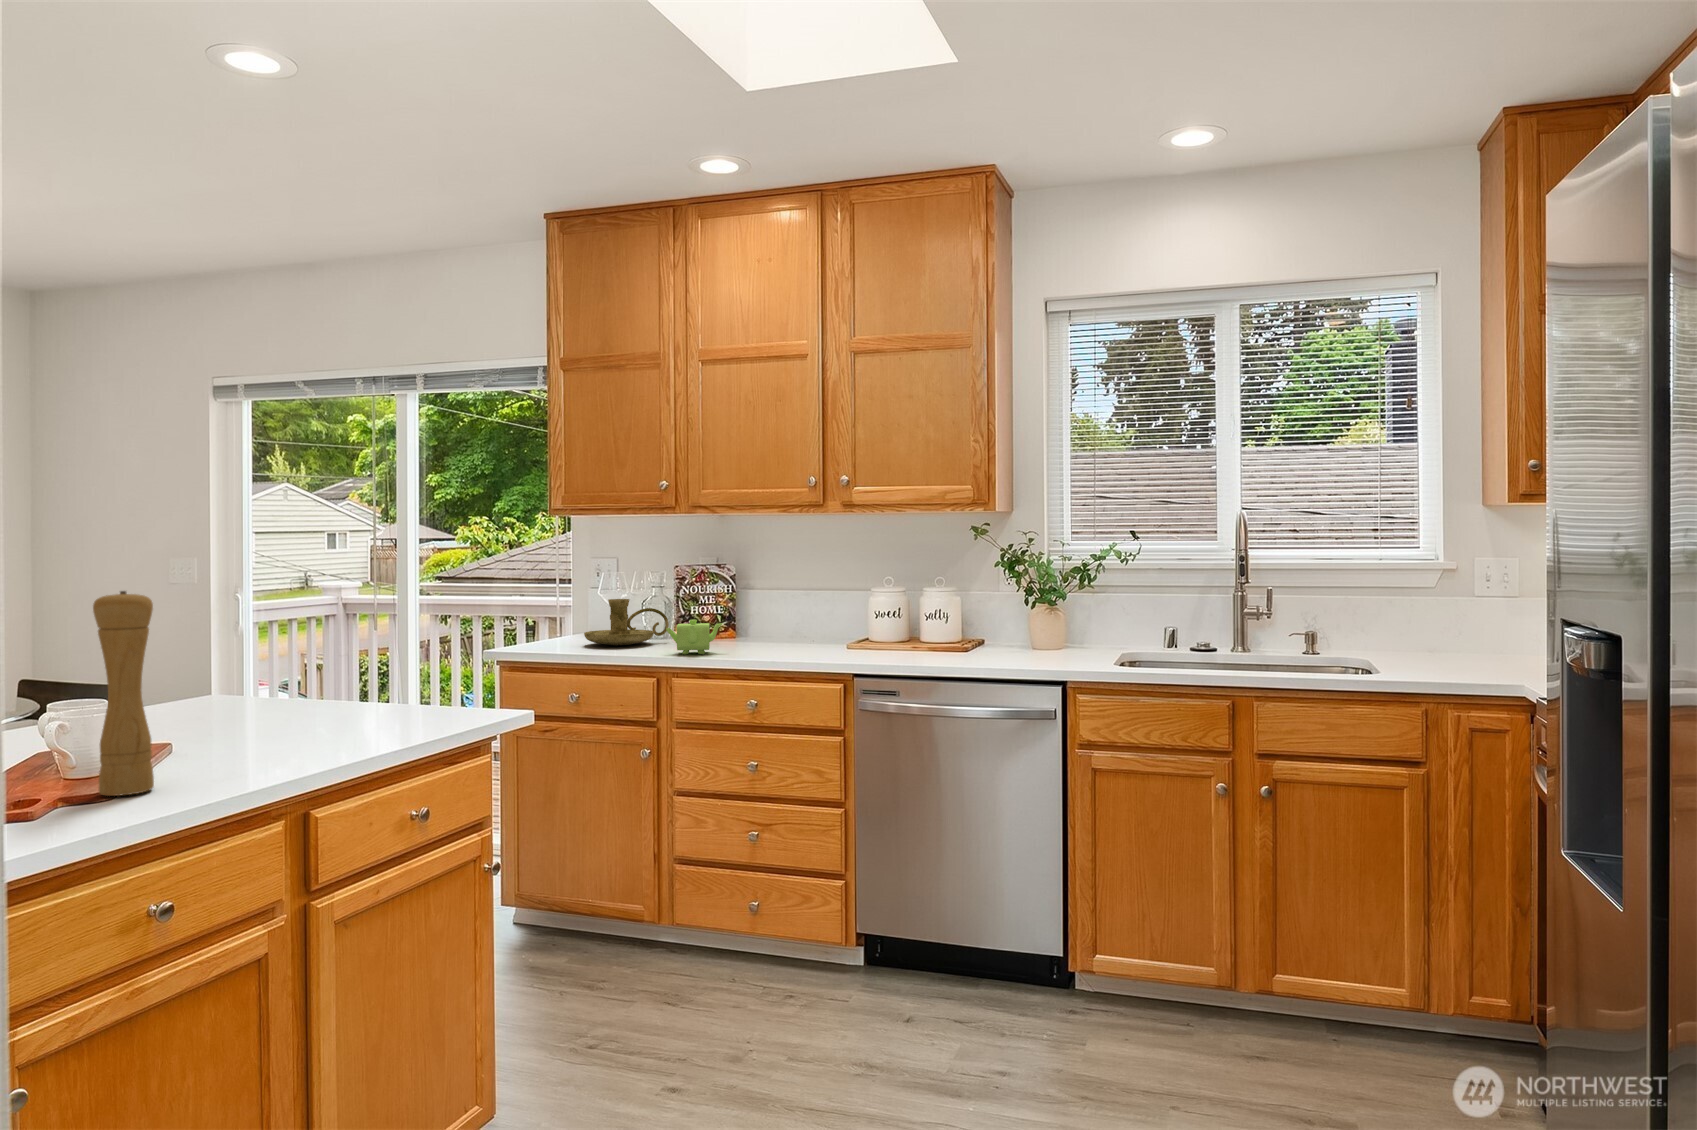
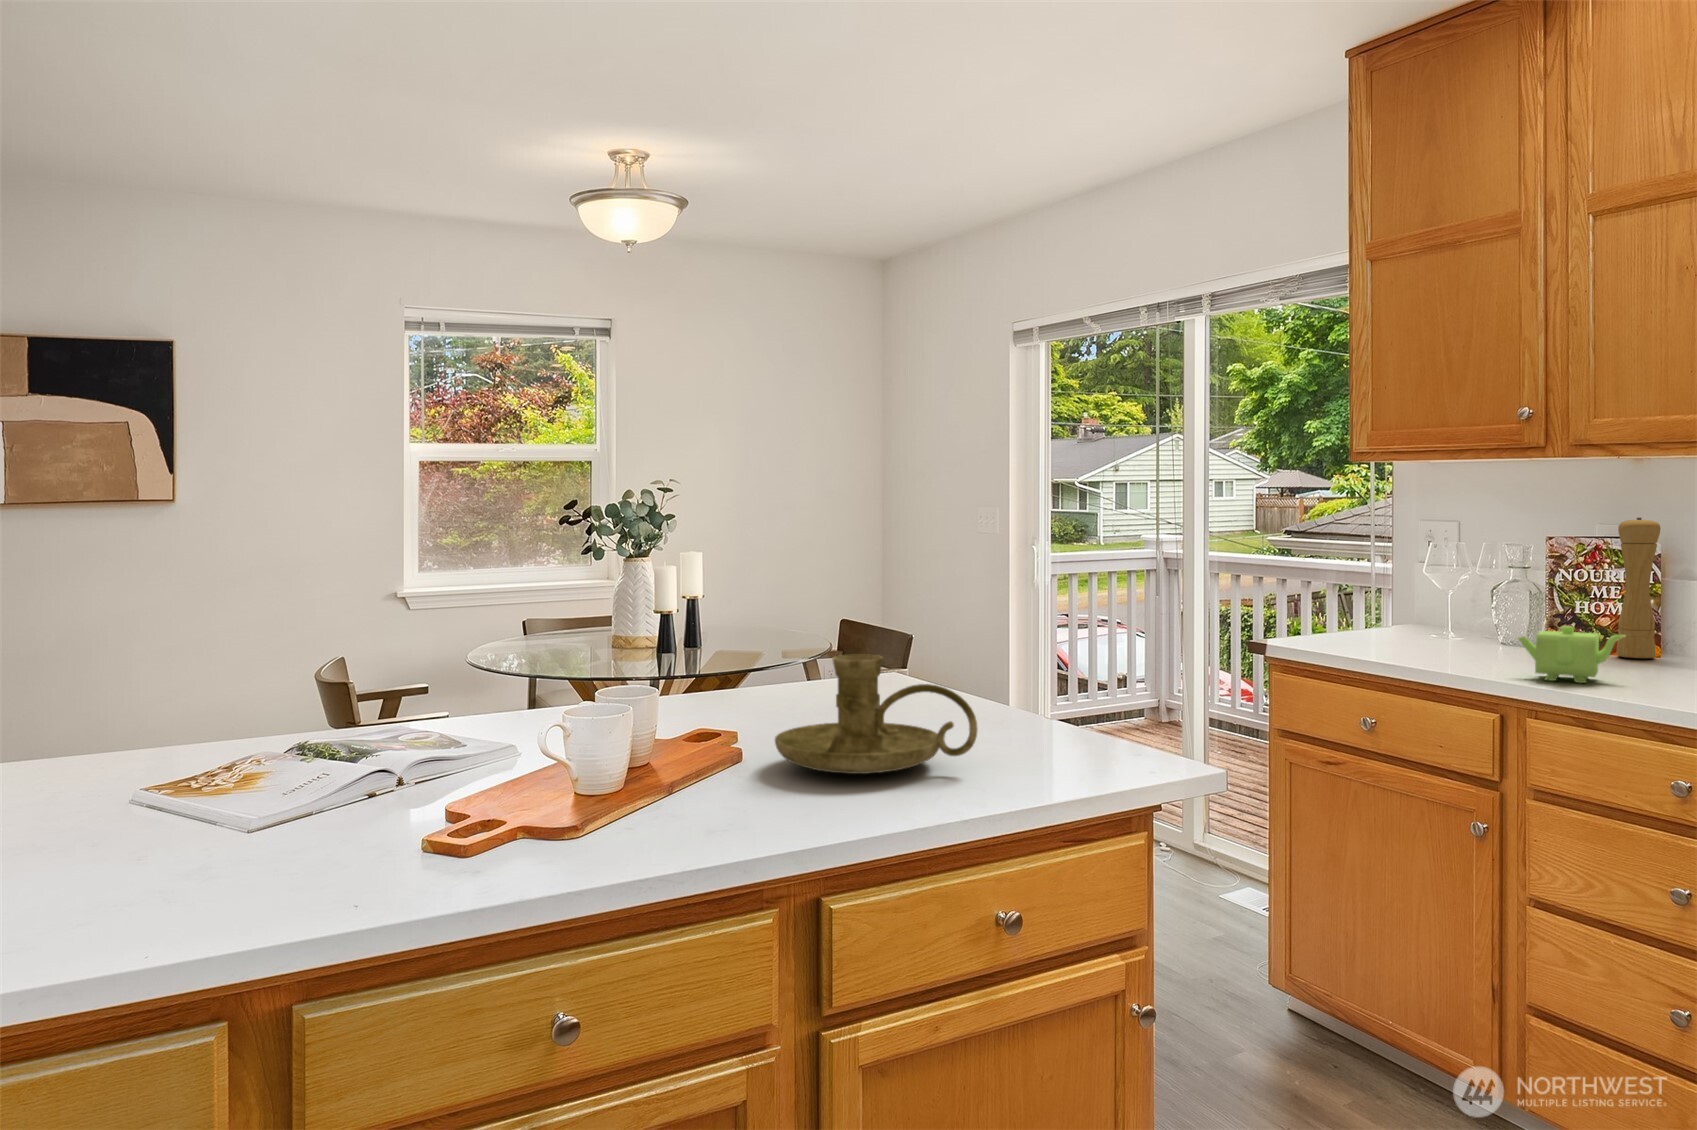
pepper mill: present [93,591,154,796] -> present [1617,518,1661,658]
candle holder: present [584,599,669,645] -> present [775,654,978,774]

